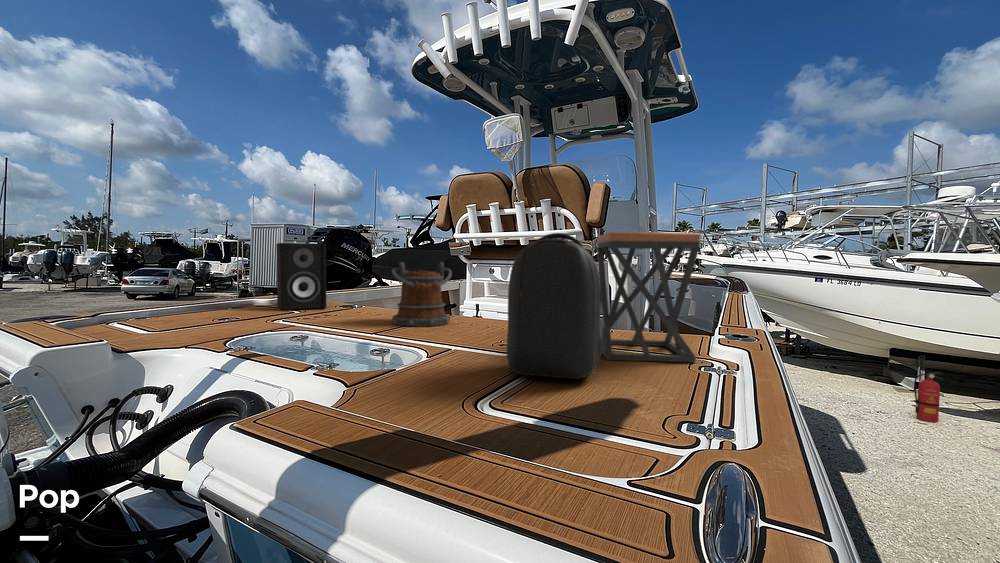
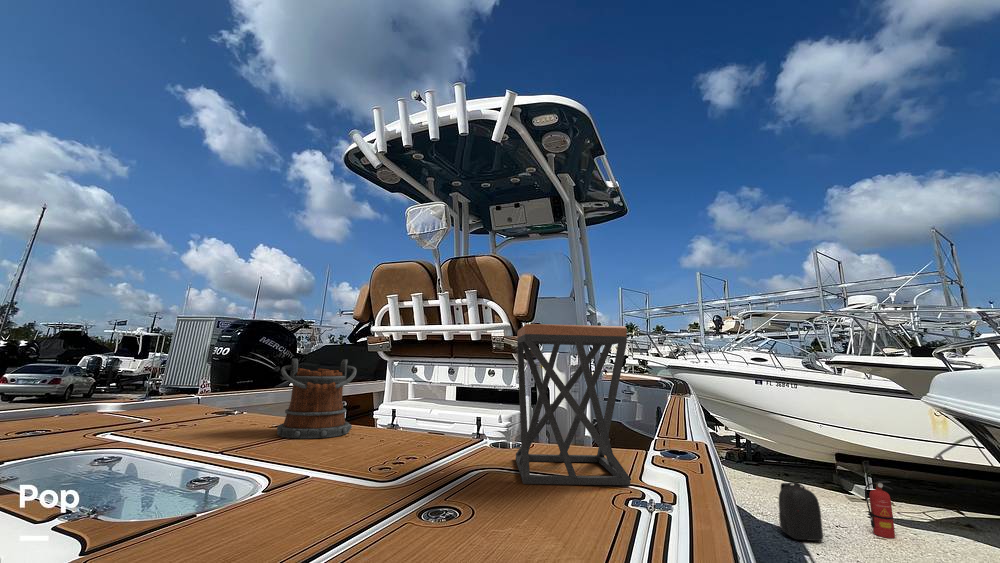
backpack: present [507,233,603,379] -> present [779,482,823,541]
speaker: present [276,243,326,310] -> none [143,335,215,418]

